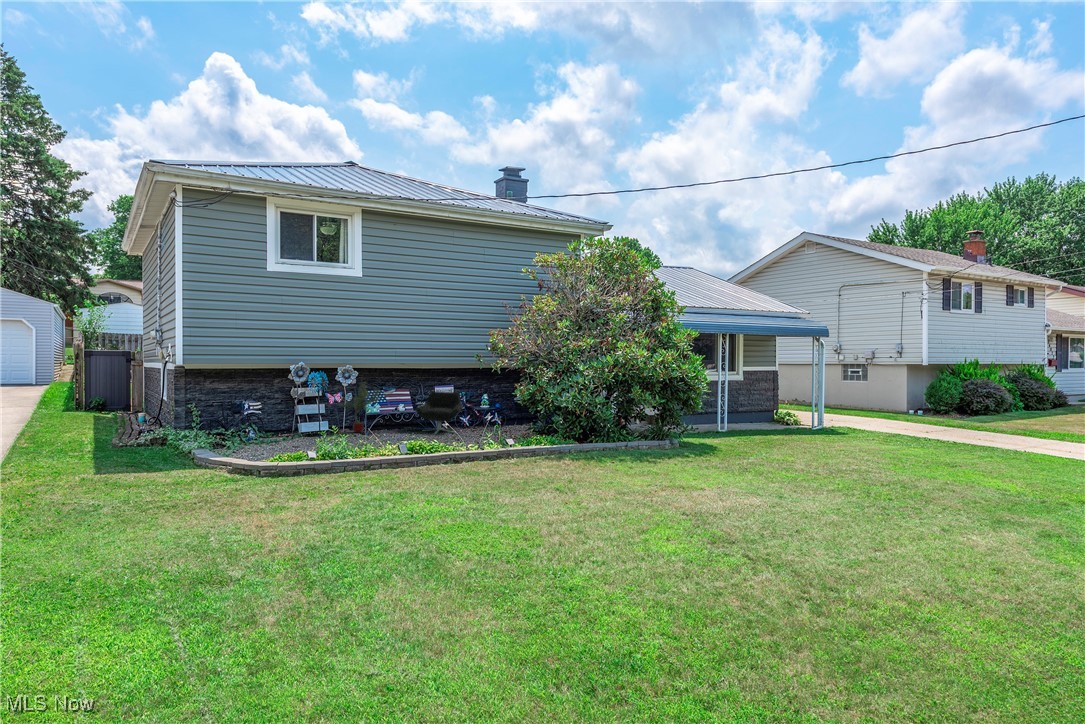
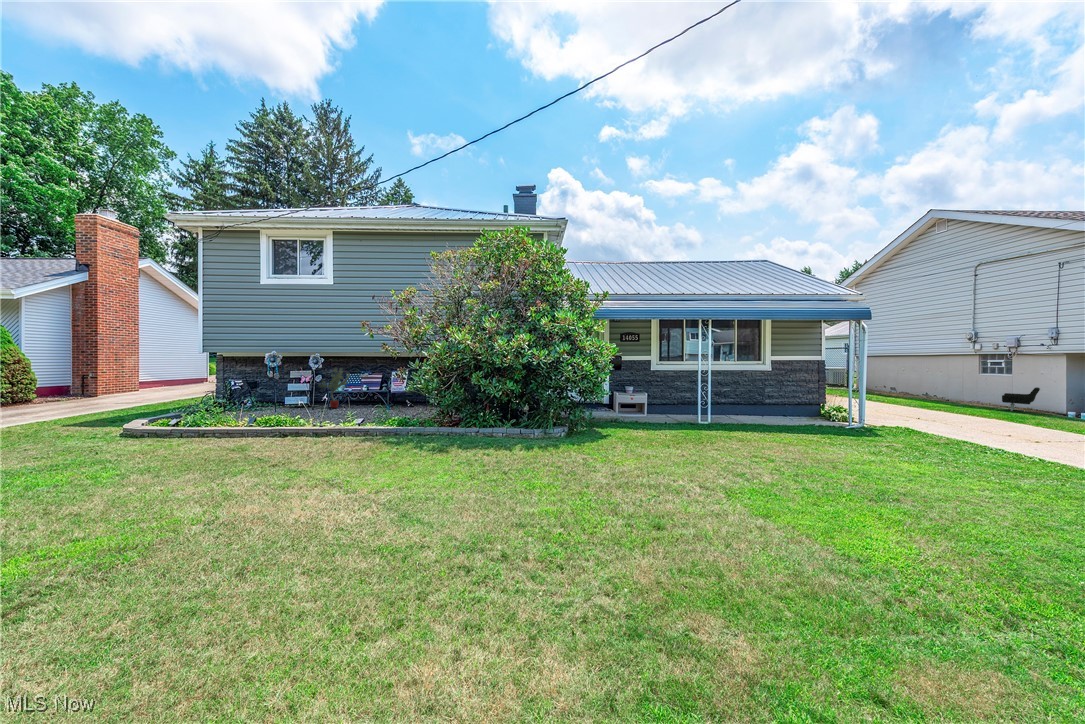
lounge chair: present [415,391,462,434] -> present [1002,387,1040,411]

